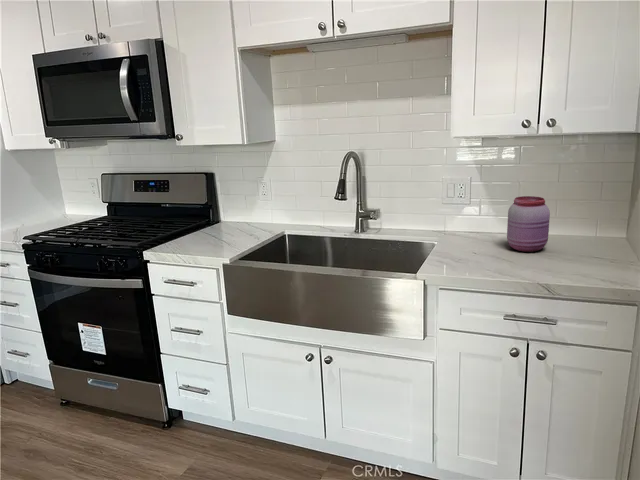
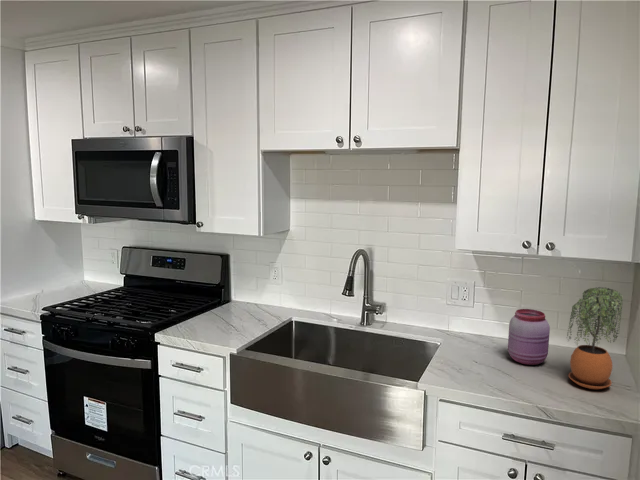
potted plant: none [567,161,627,266] -> present [567,287,623,389]

